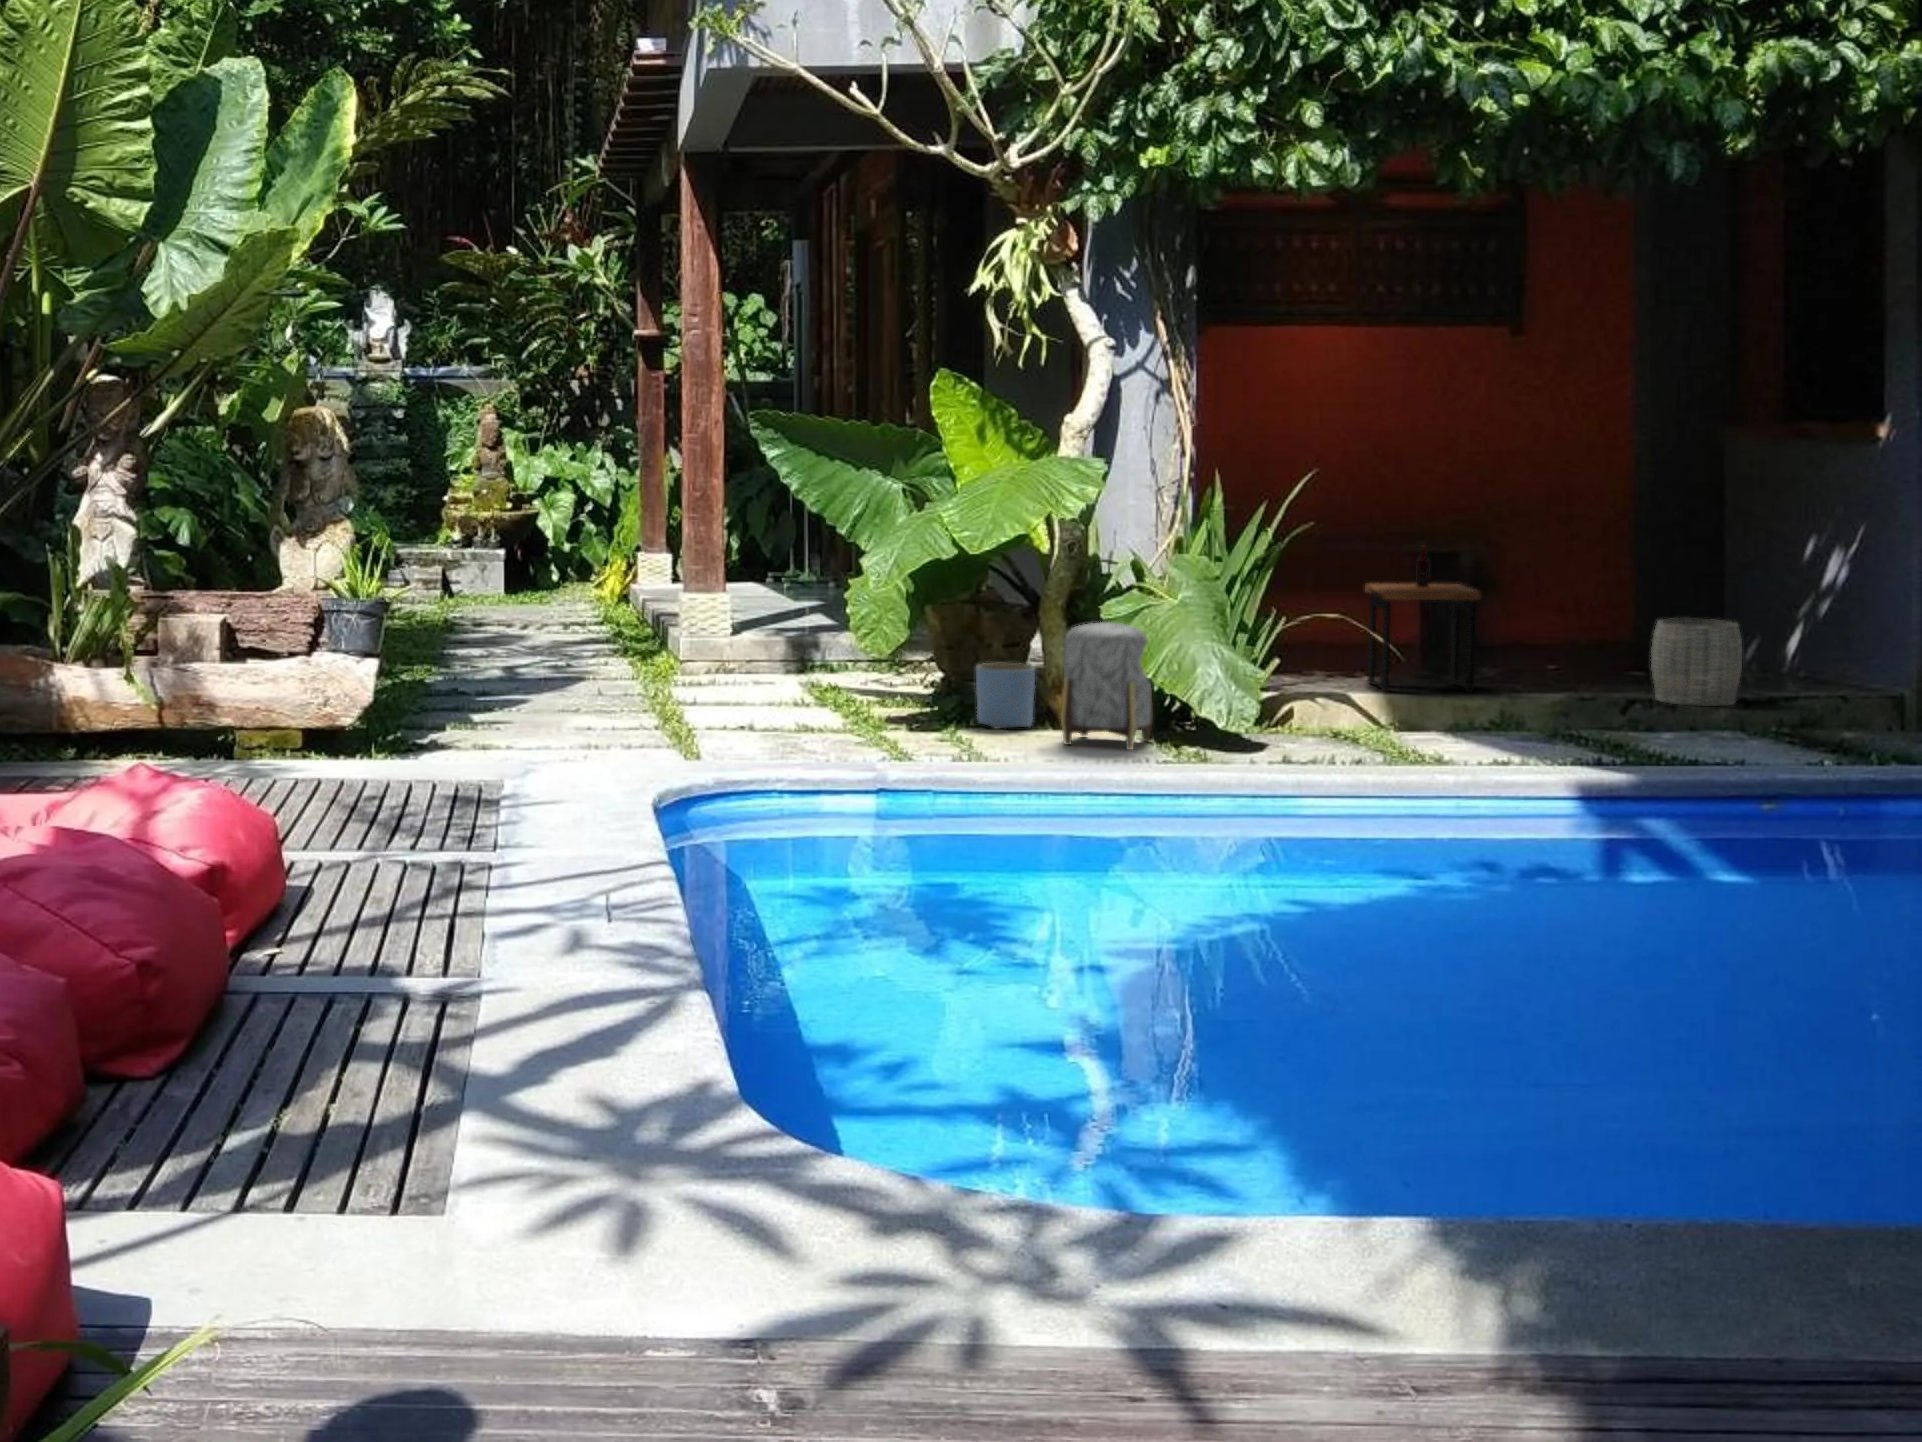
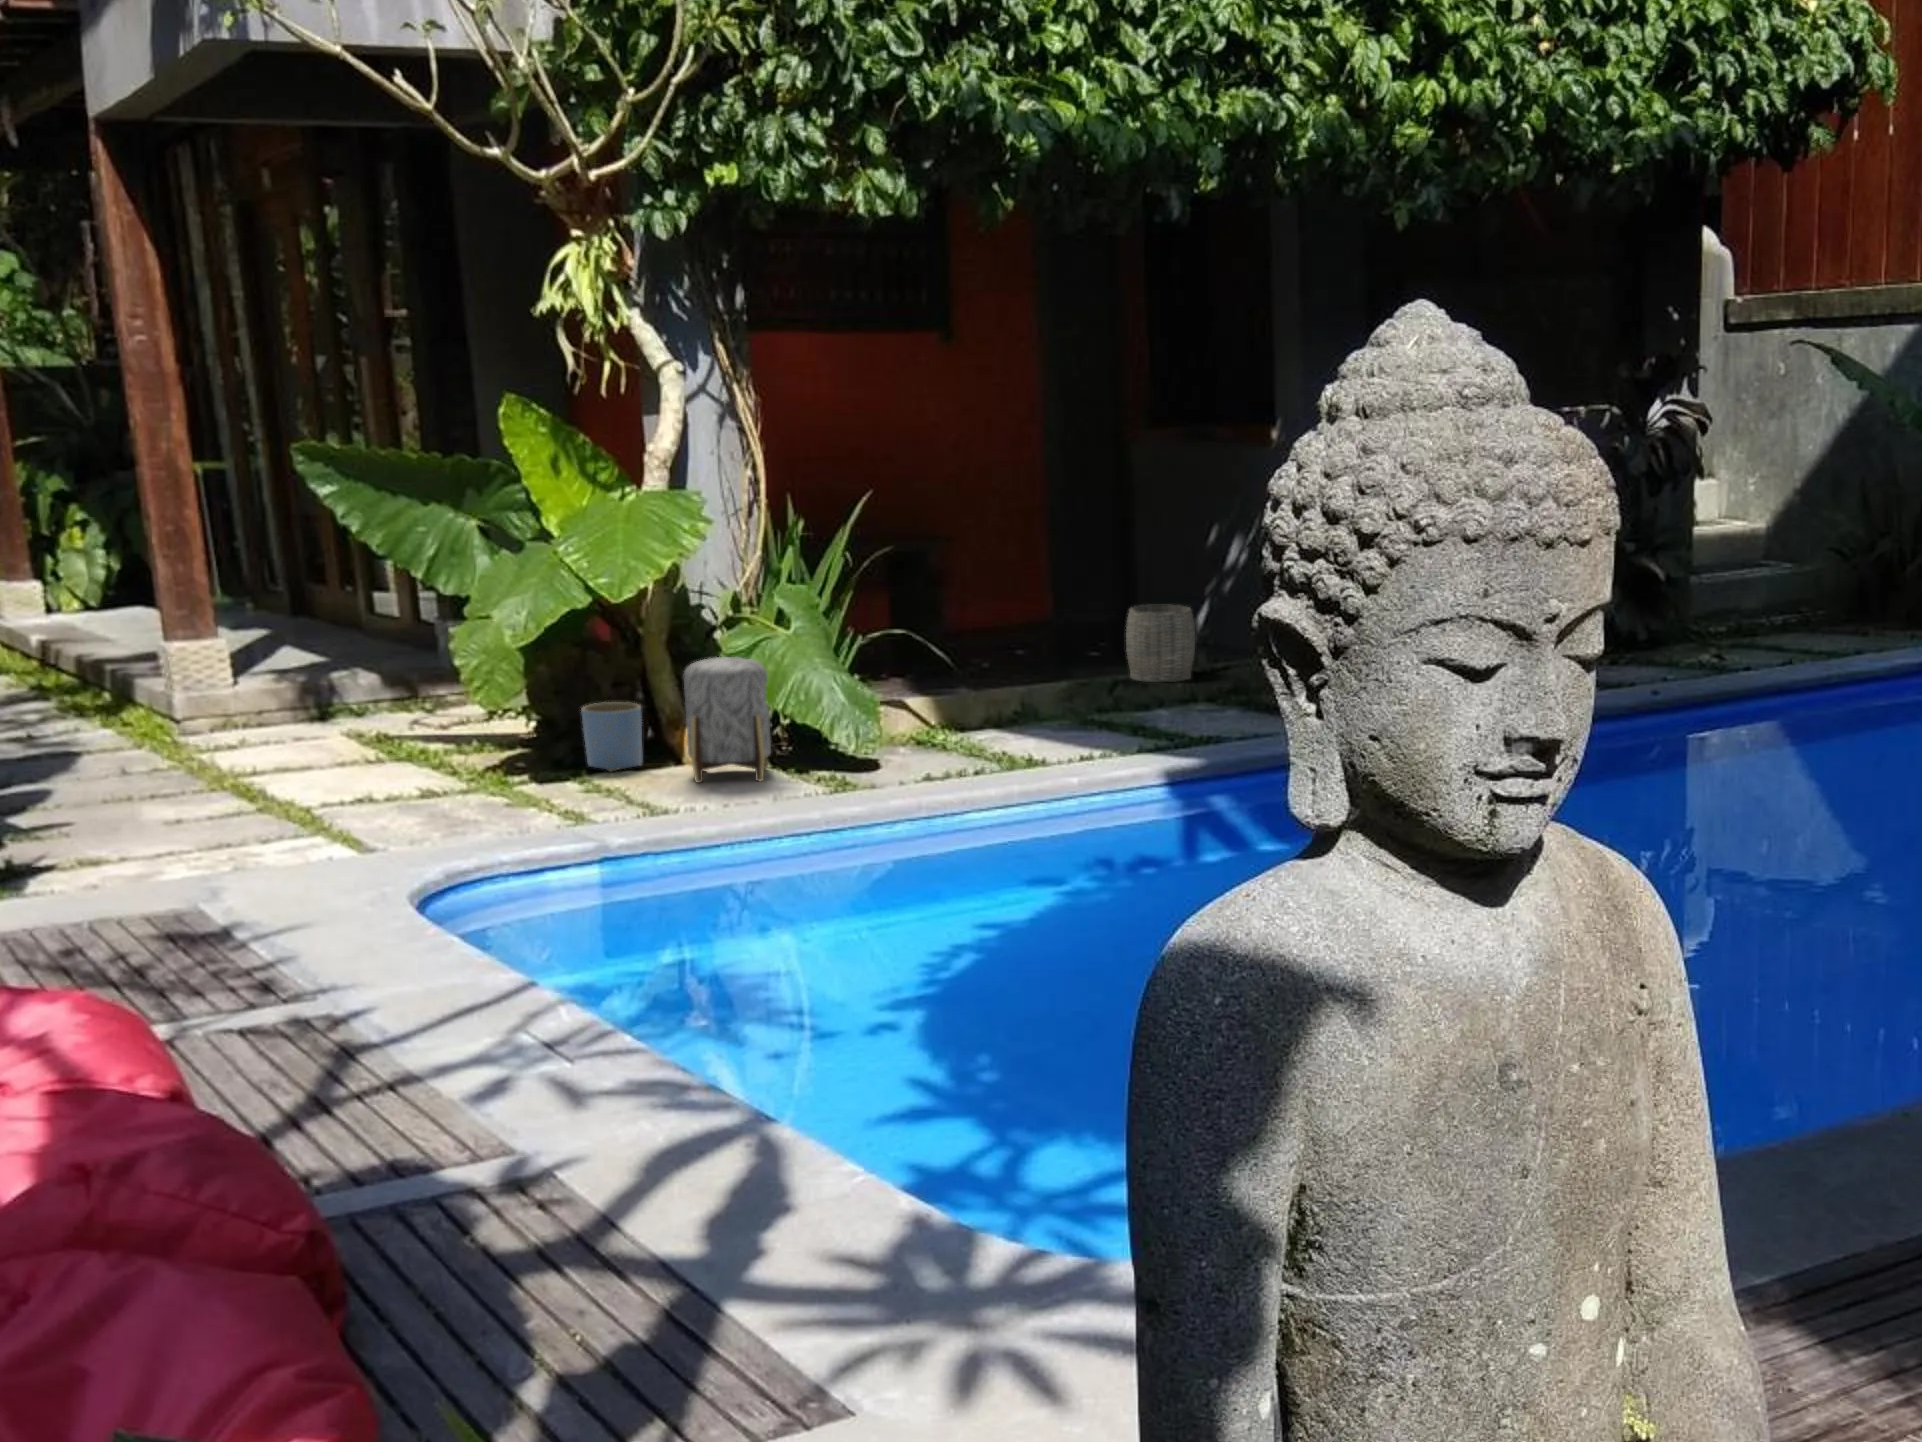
side table: present [1365,546,1481,693] -> none [885,552,990,693]

